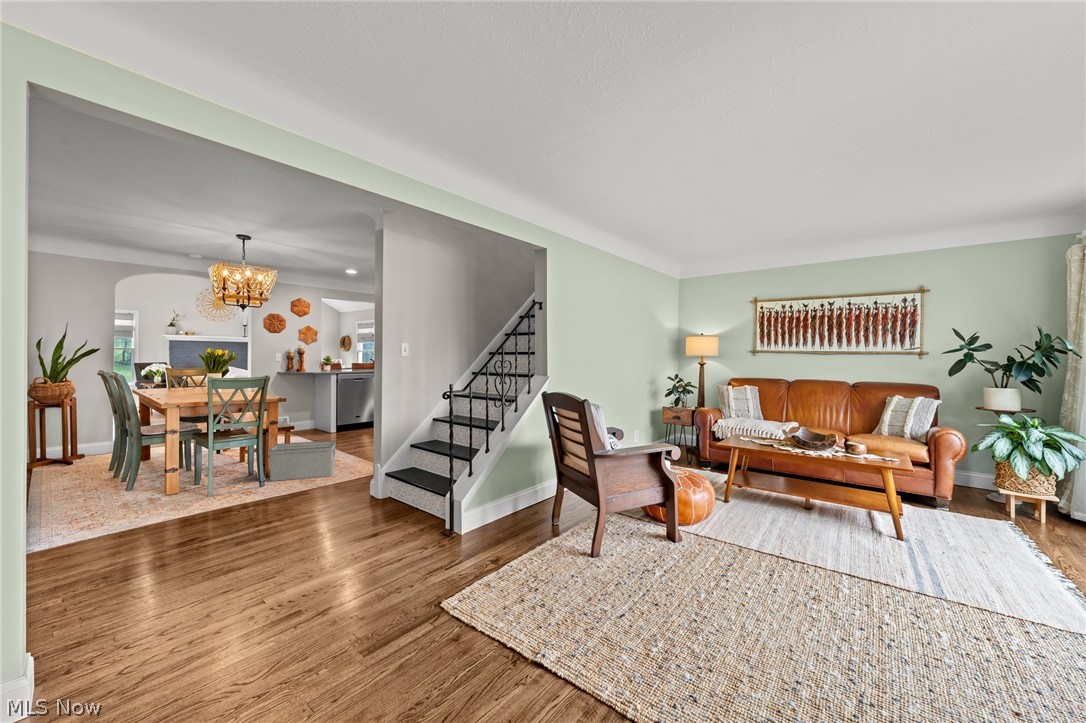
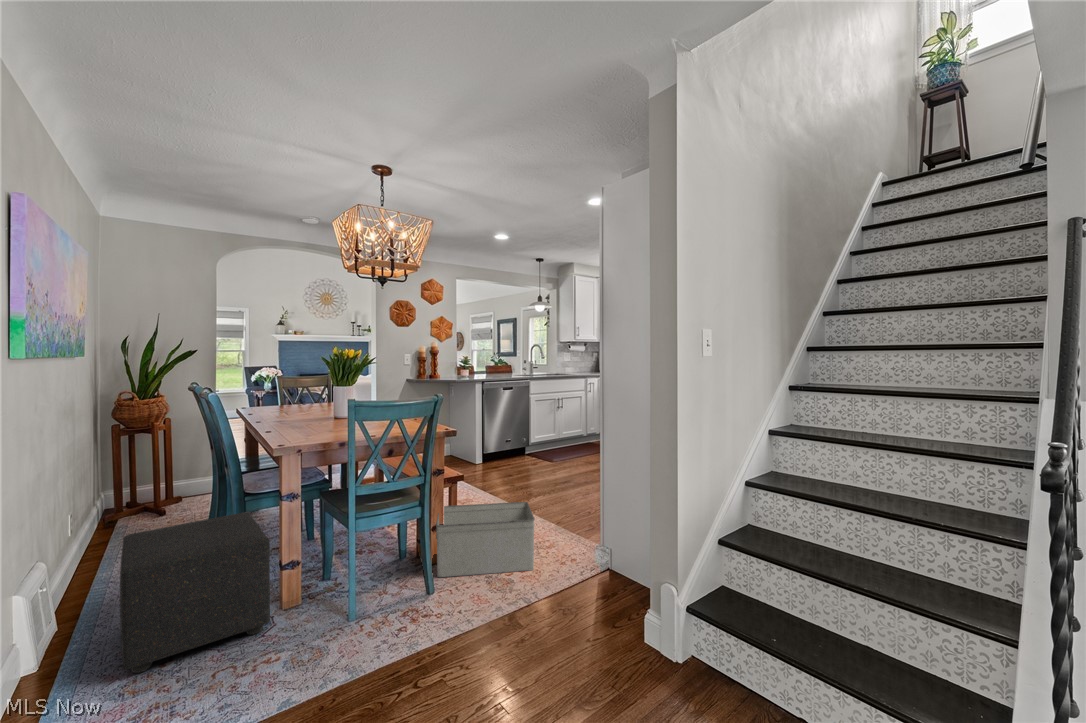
ottoman: none [60,444,158,519] -> present [120,512,270,673]

